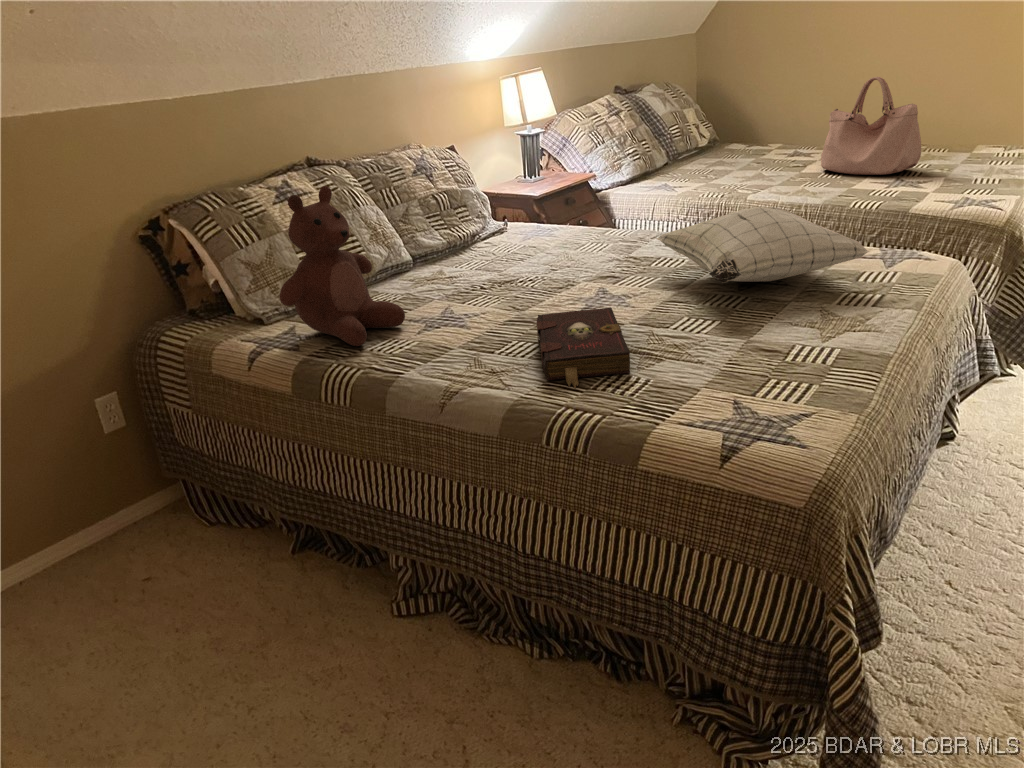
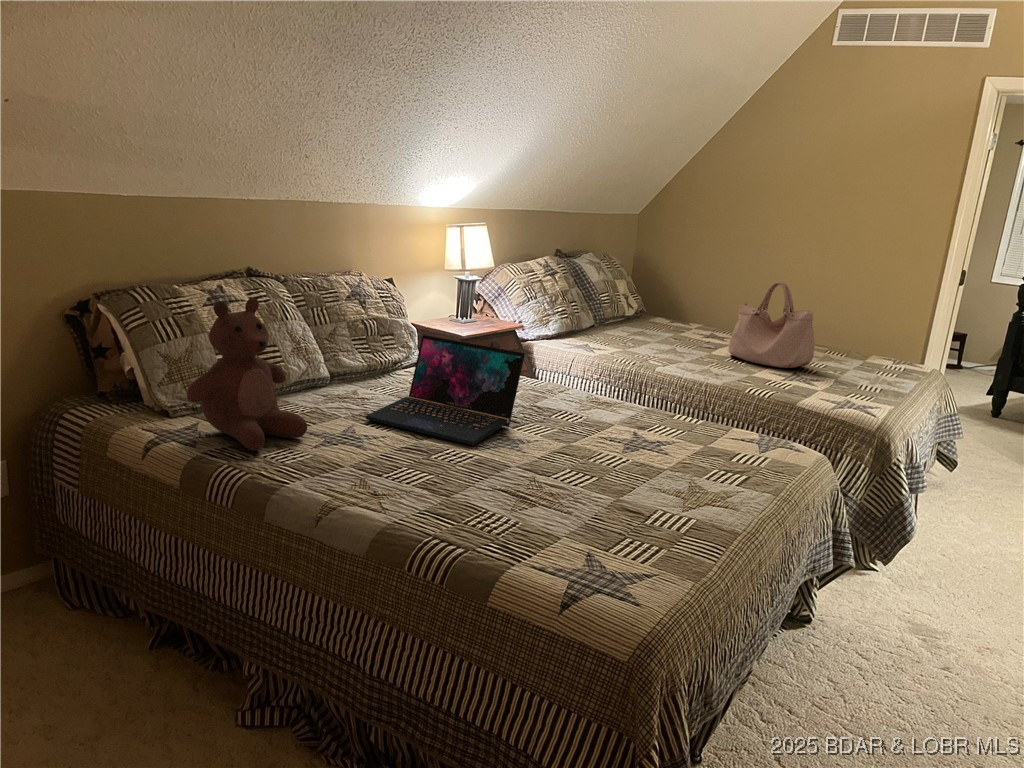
laptop: none [459,199,616,307] -> present [366,335,525,446]
pillow: present [657,207,870,283] -> none [558,380,740,446]
book: present [537,307,630,388] -> none [422,447,504,521]

